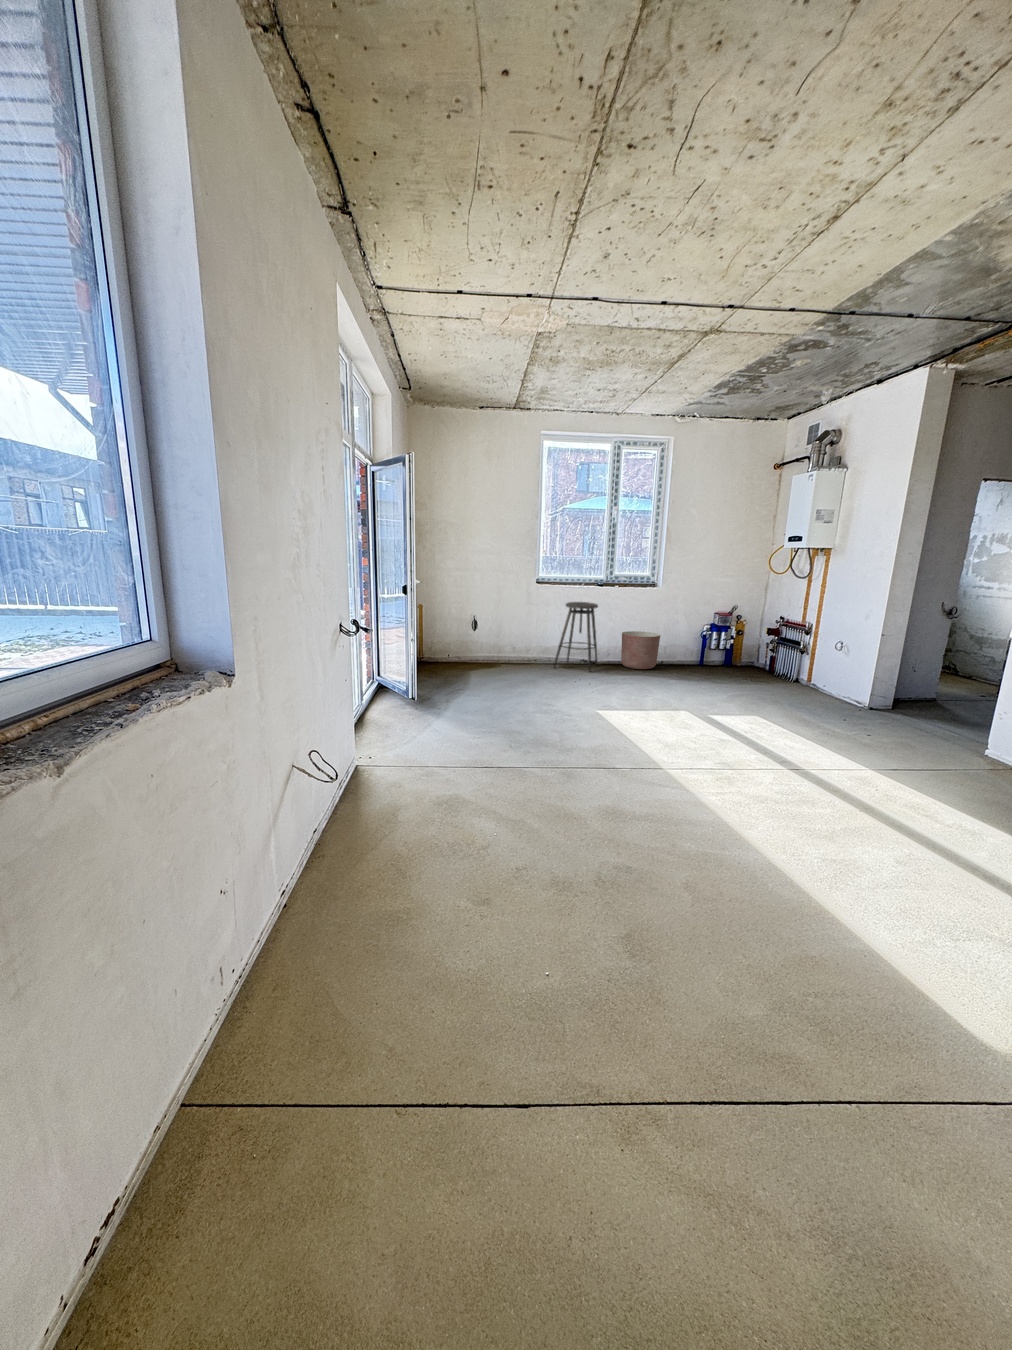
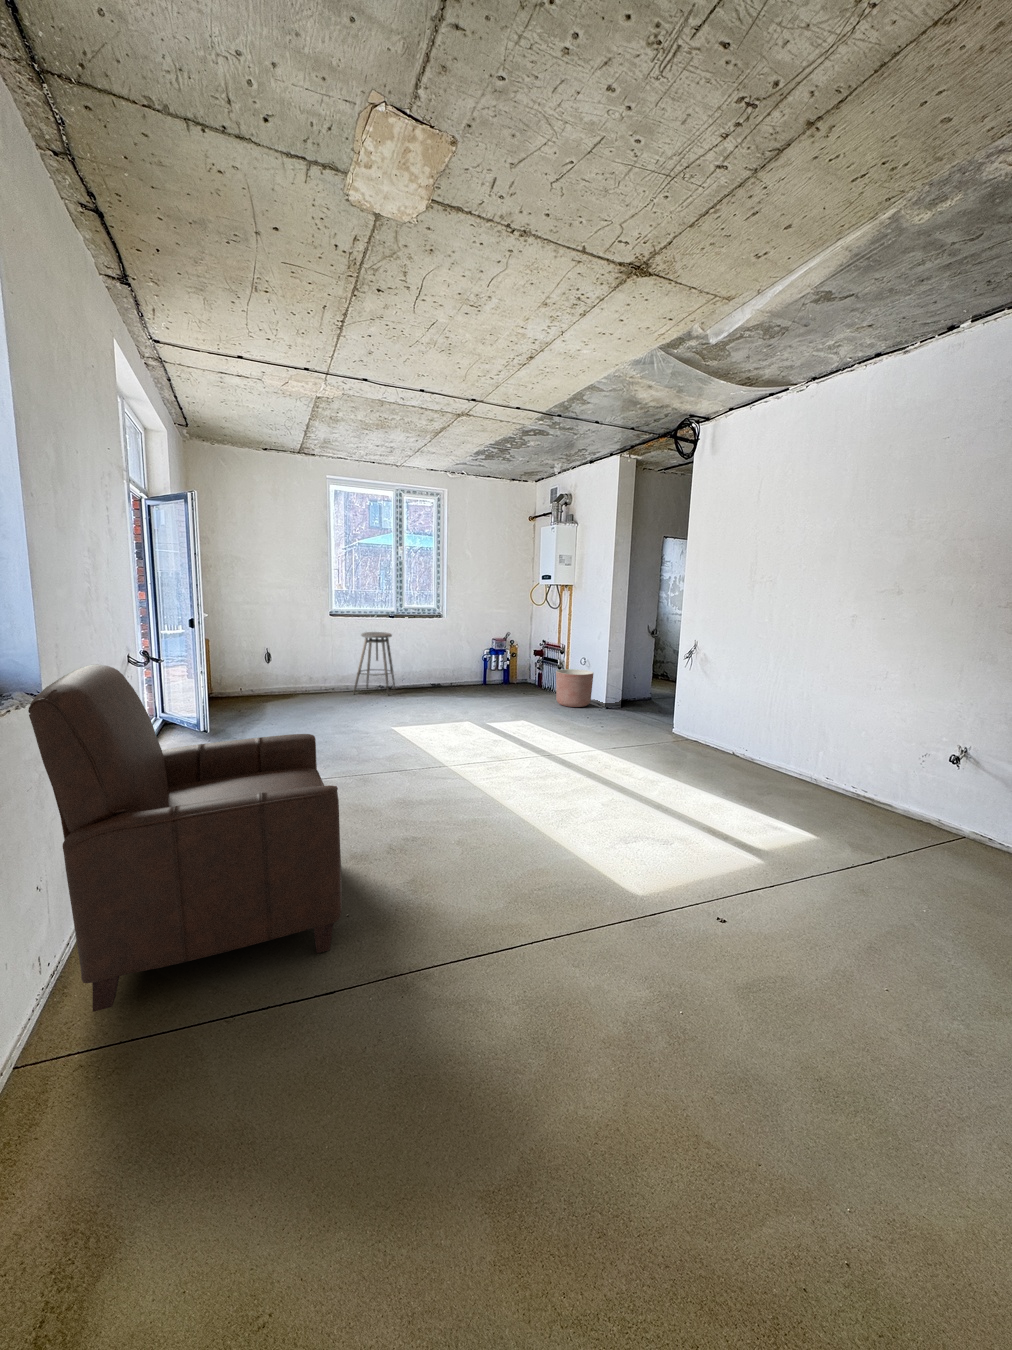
planter: present [621,631,660,669] -> present [556,669,593,707]
chair: none [203,639,544,1042] -> present [28,664,342,1012]

